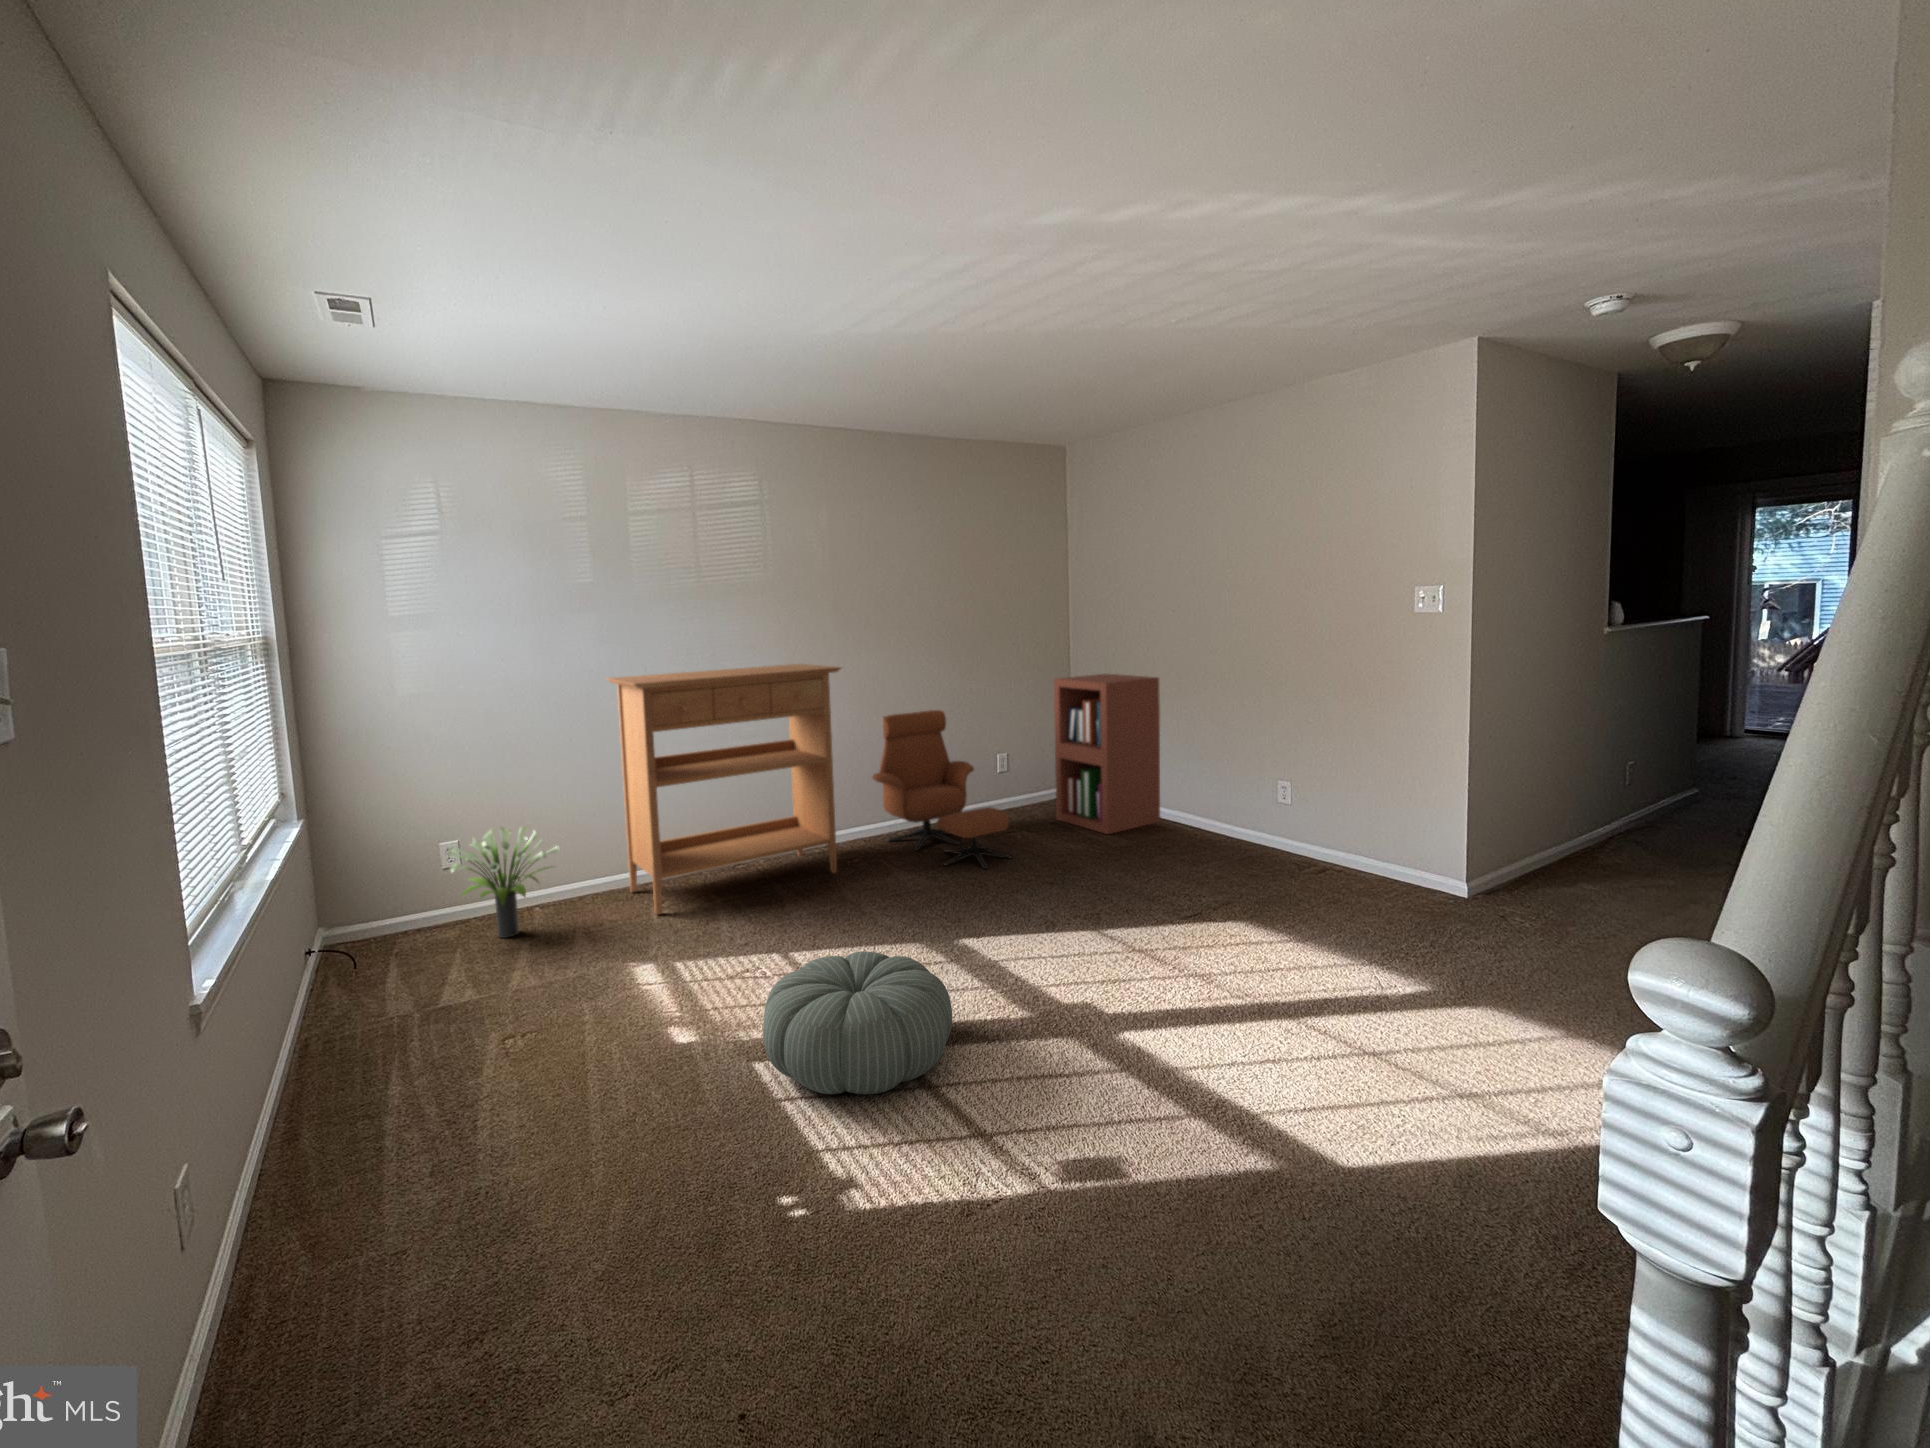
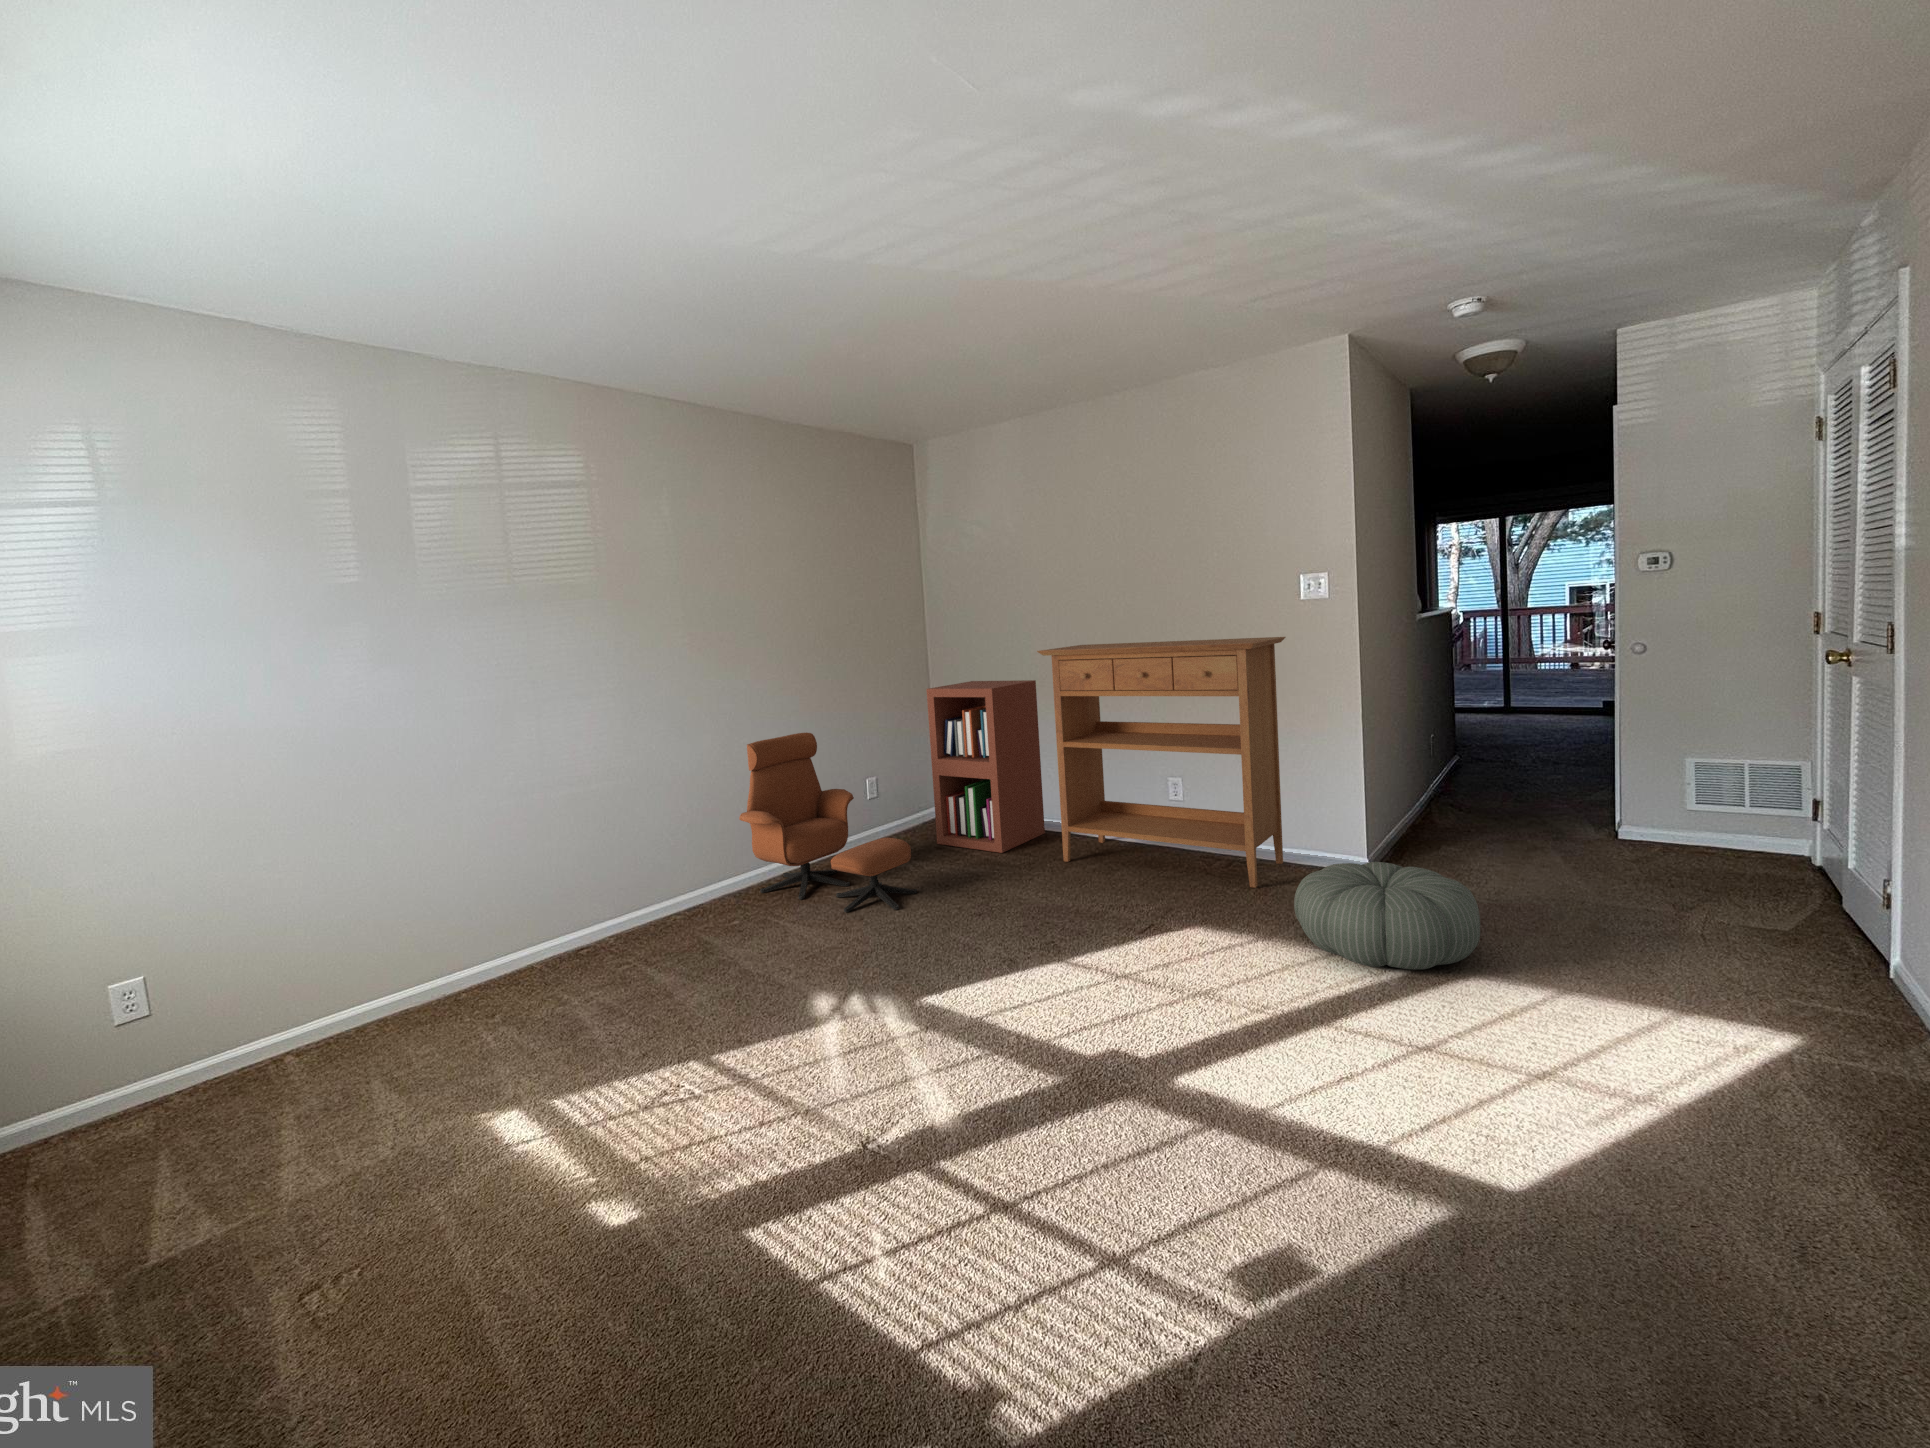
console table: present [607,664,841,914] -> present [1037,637,1286,888]
potted plant: present [448,826,560,938] -> none [140,942,337,1118]
pouf: present [763,951,952,1094] -> present [1294,862,1480,969]

